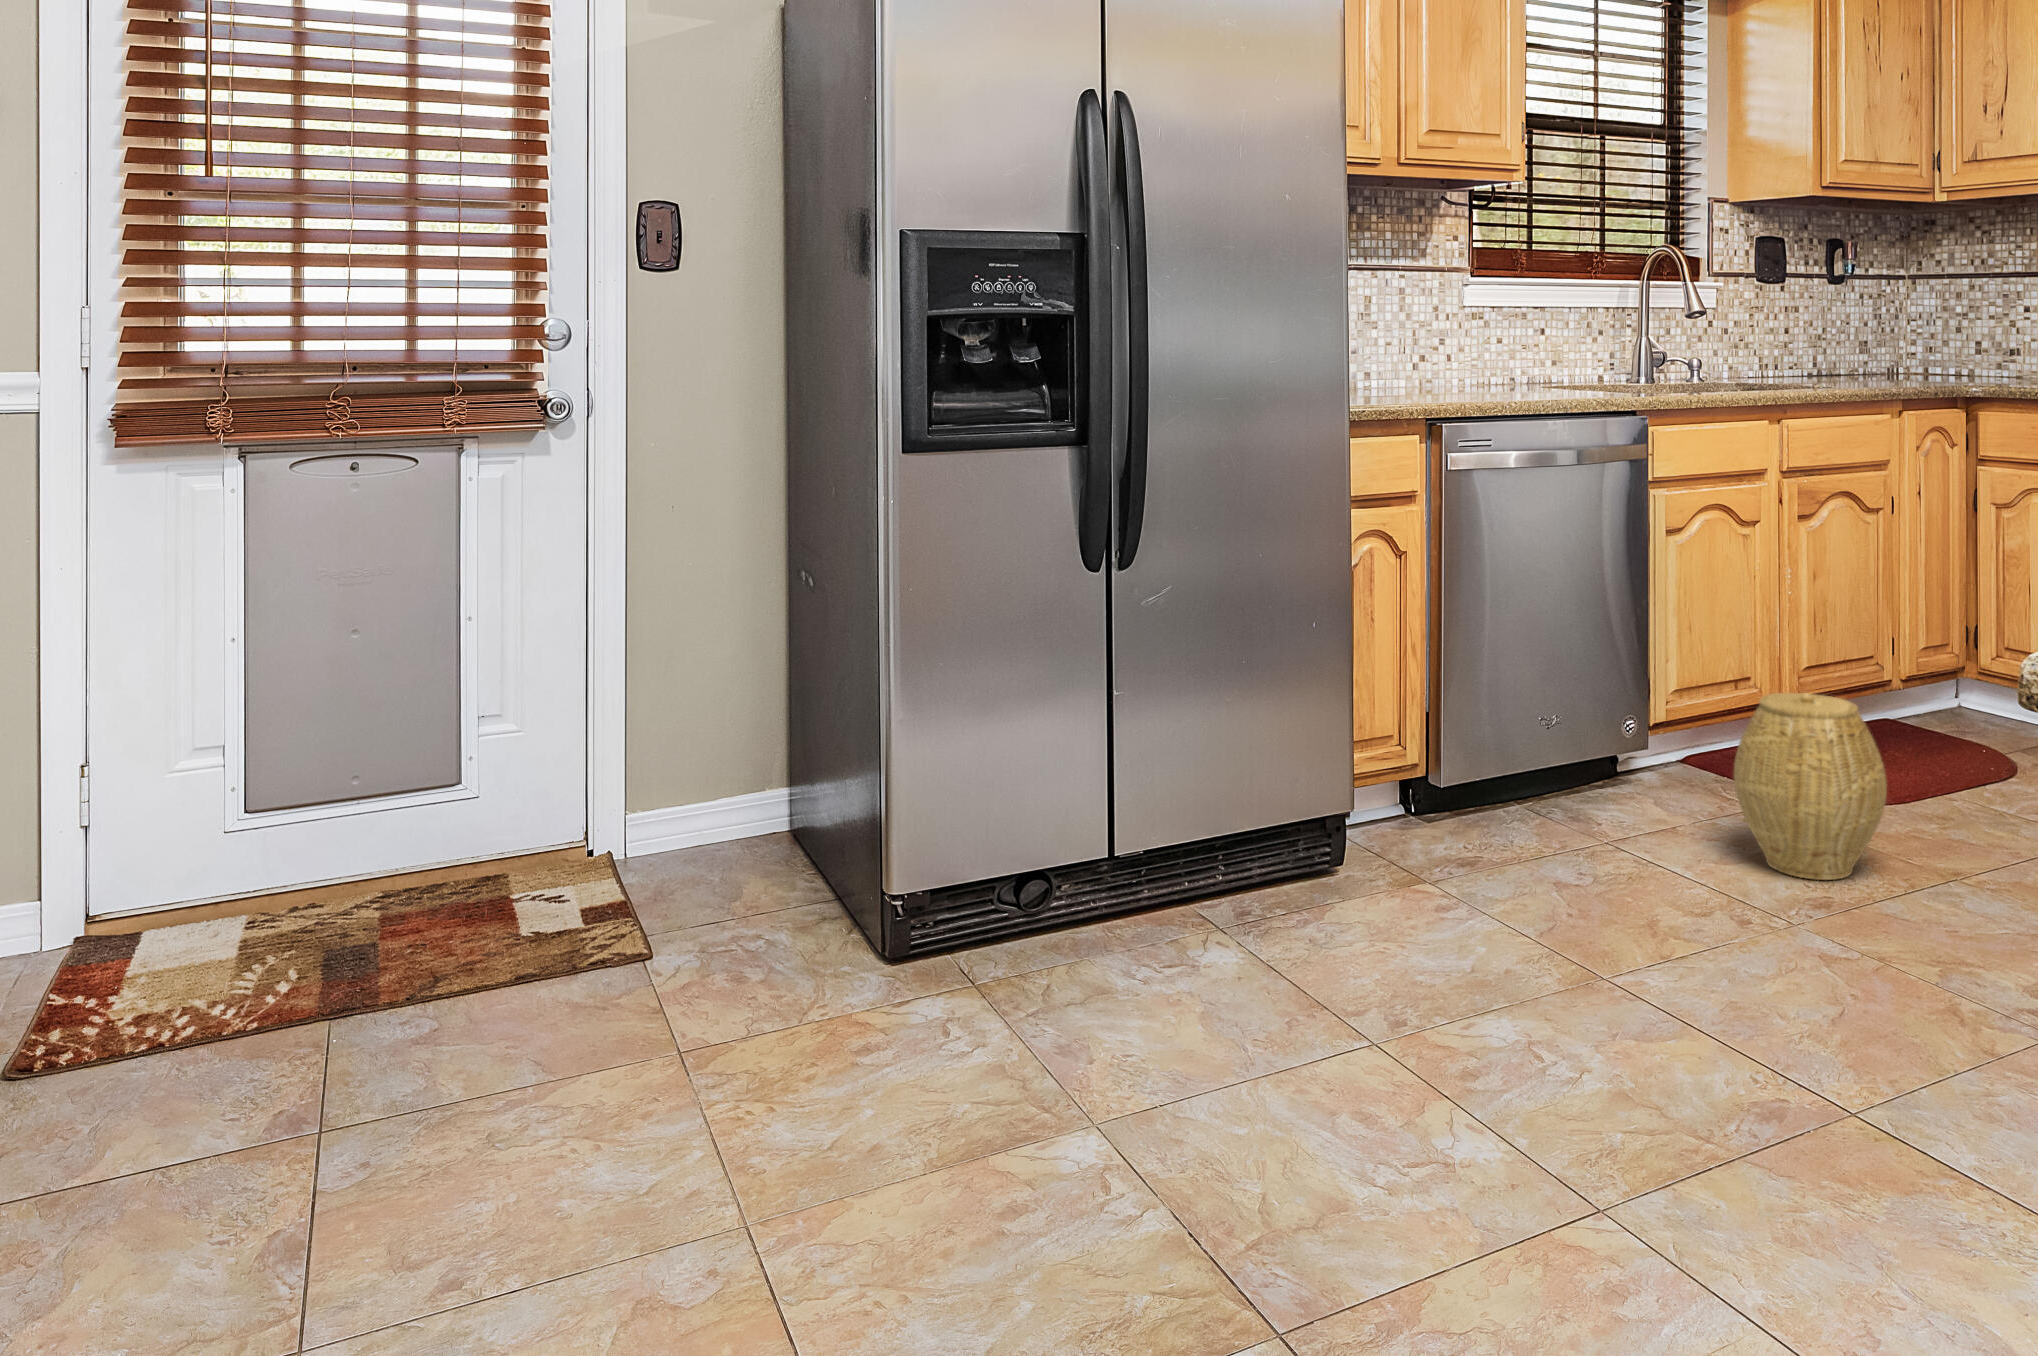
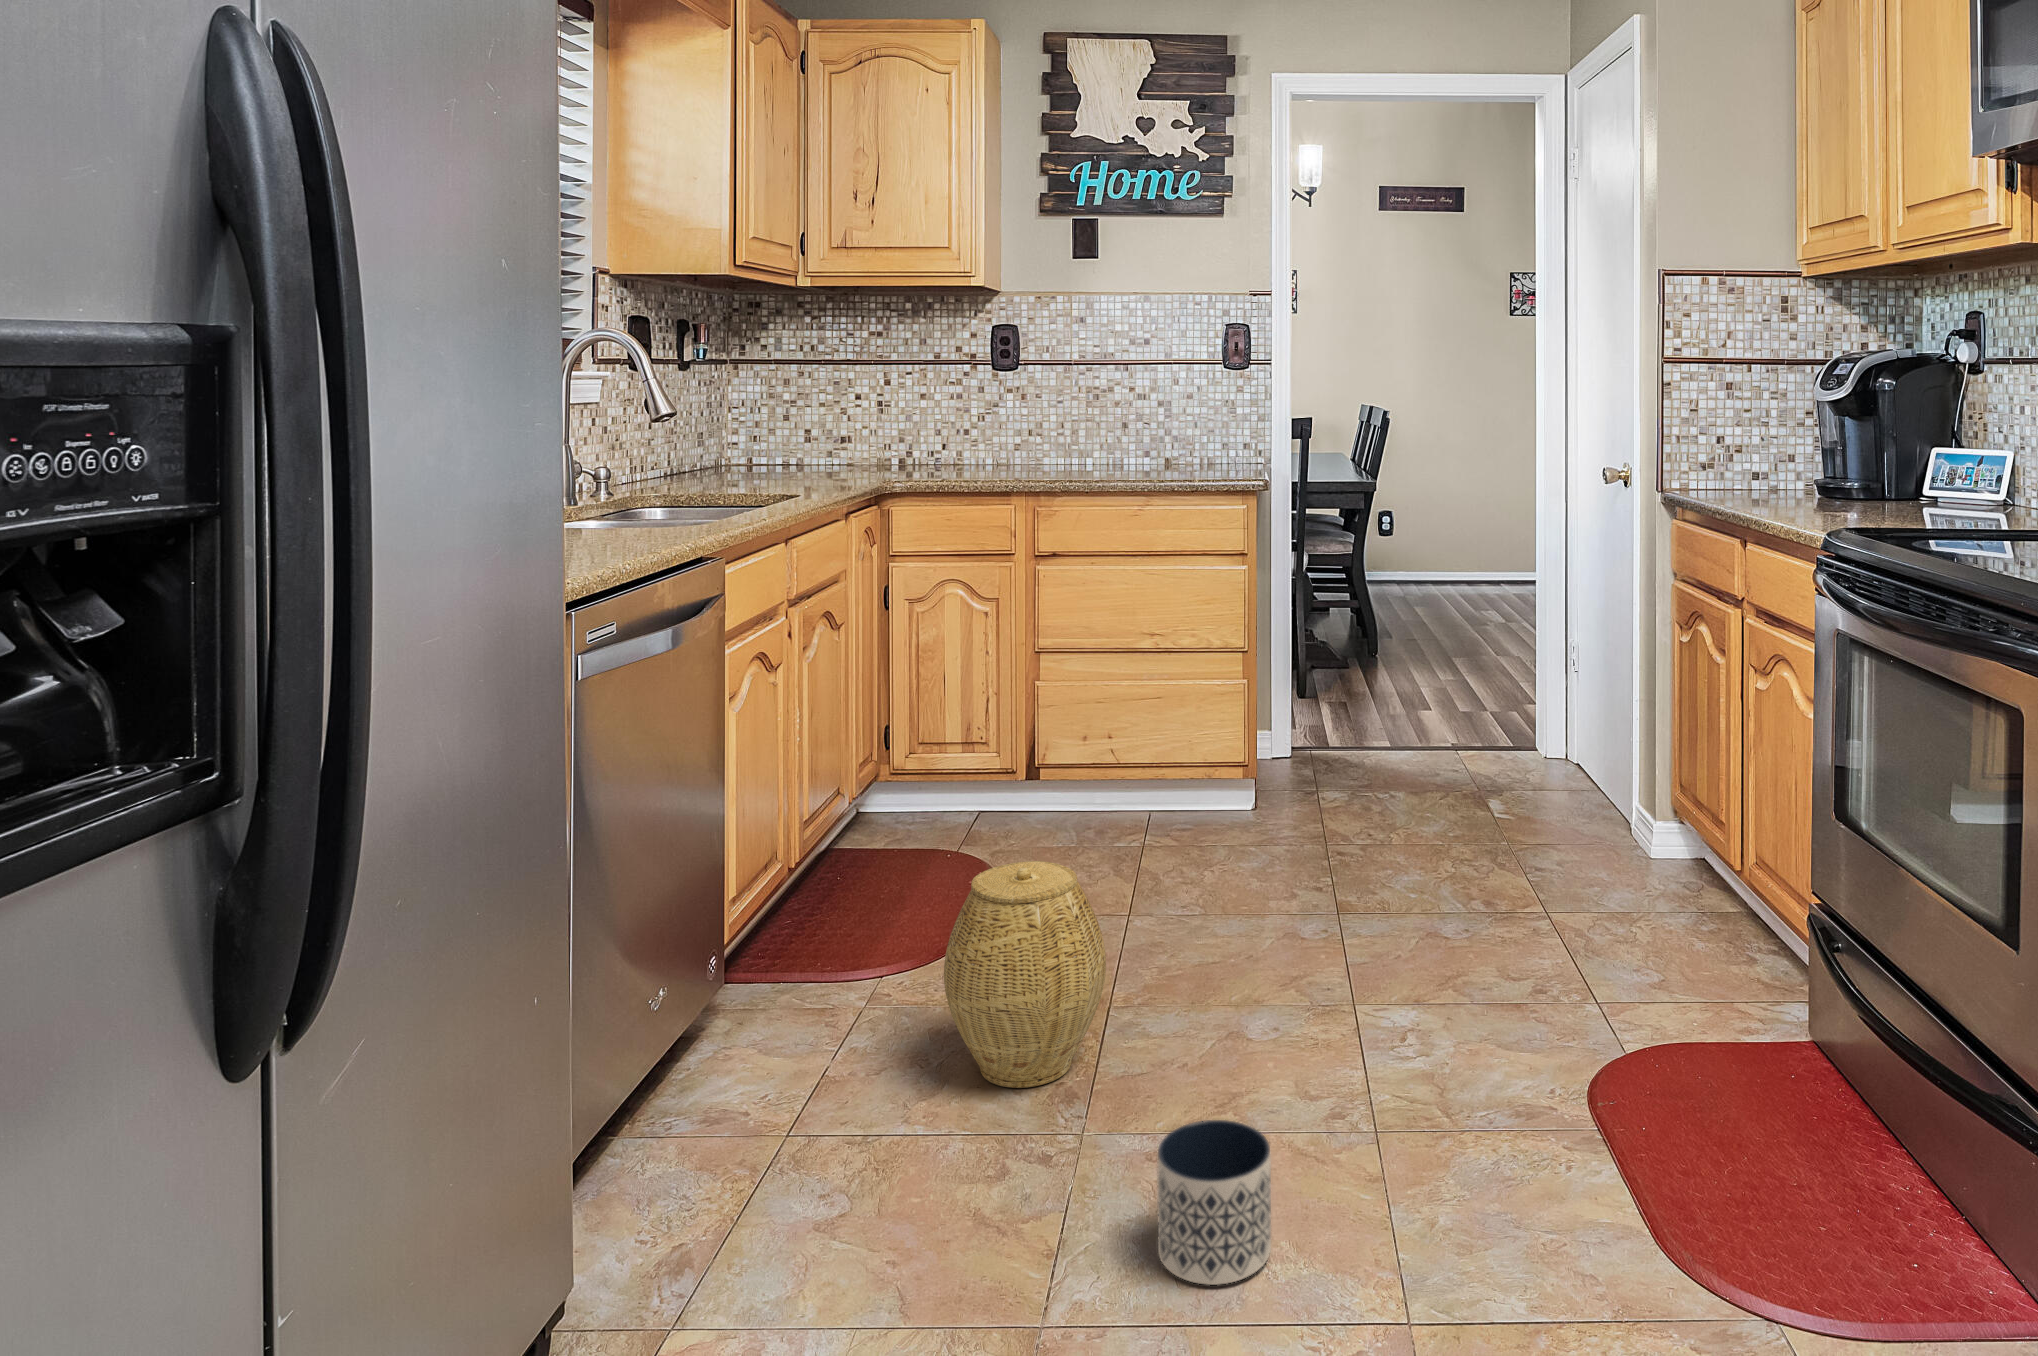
planter: none [1708,882,1811,1004] -> present [1157,1120,1271,1285]

